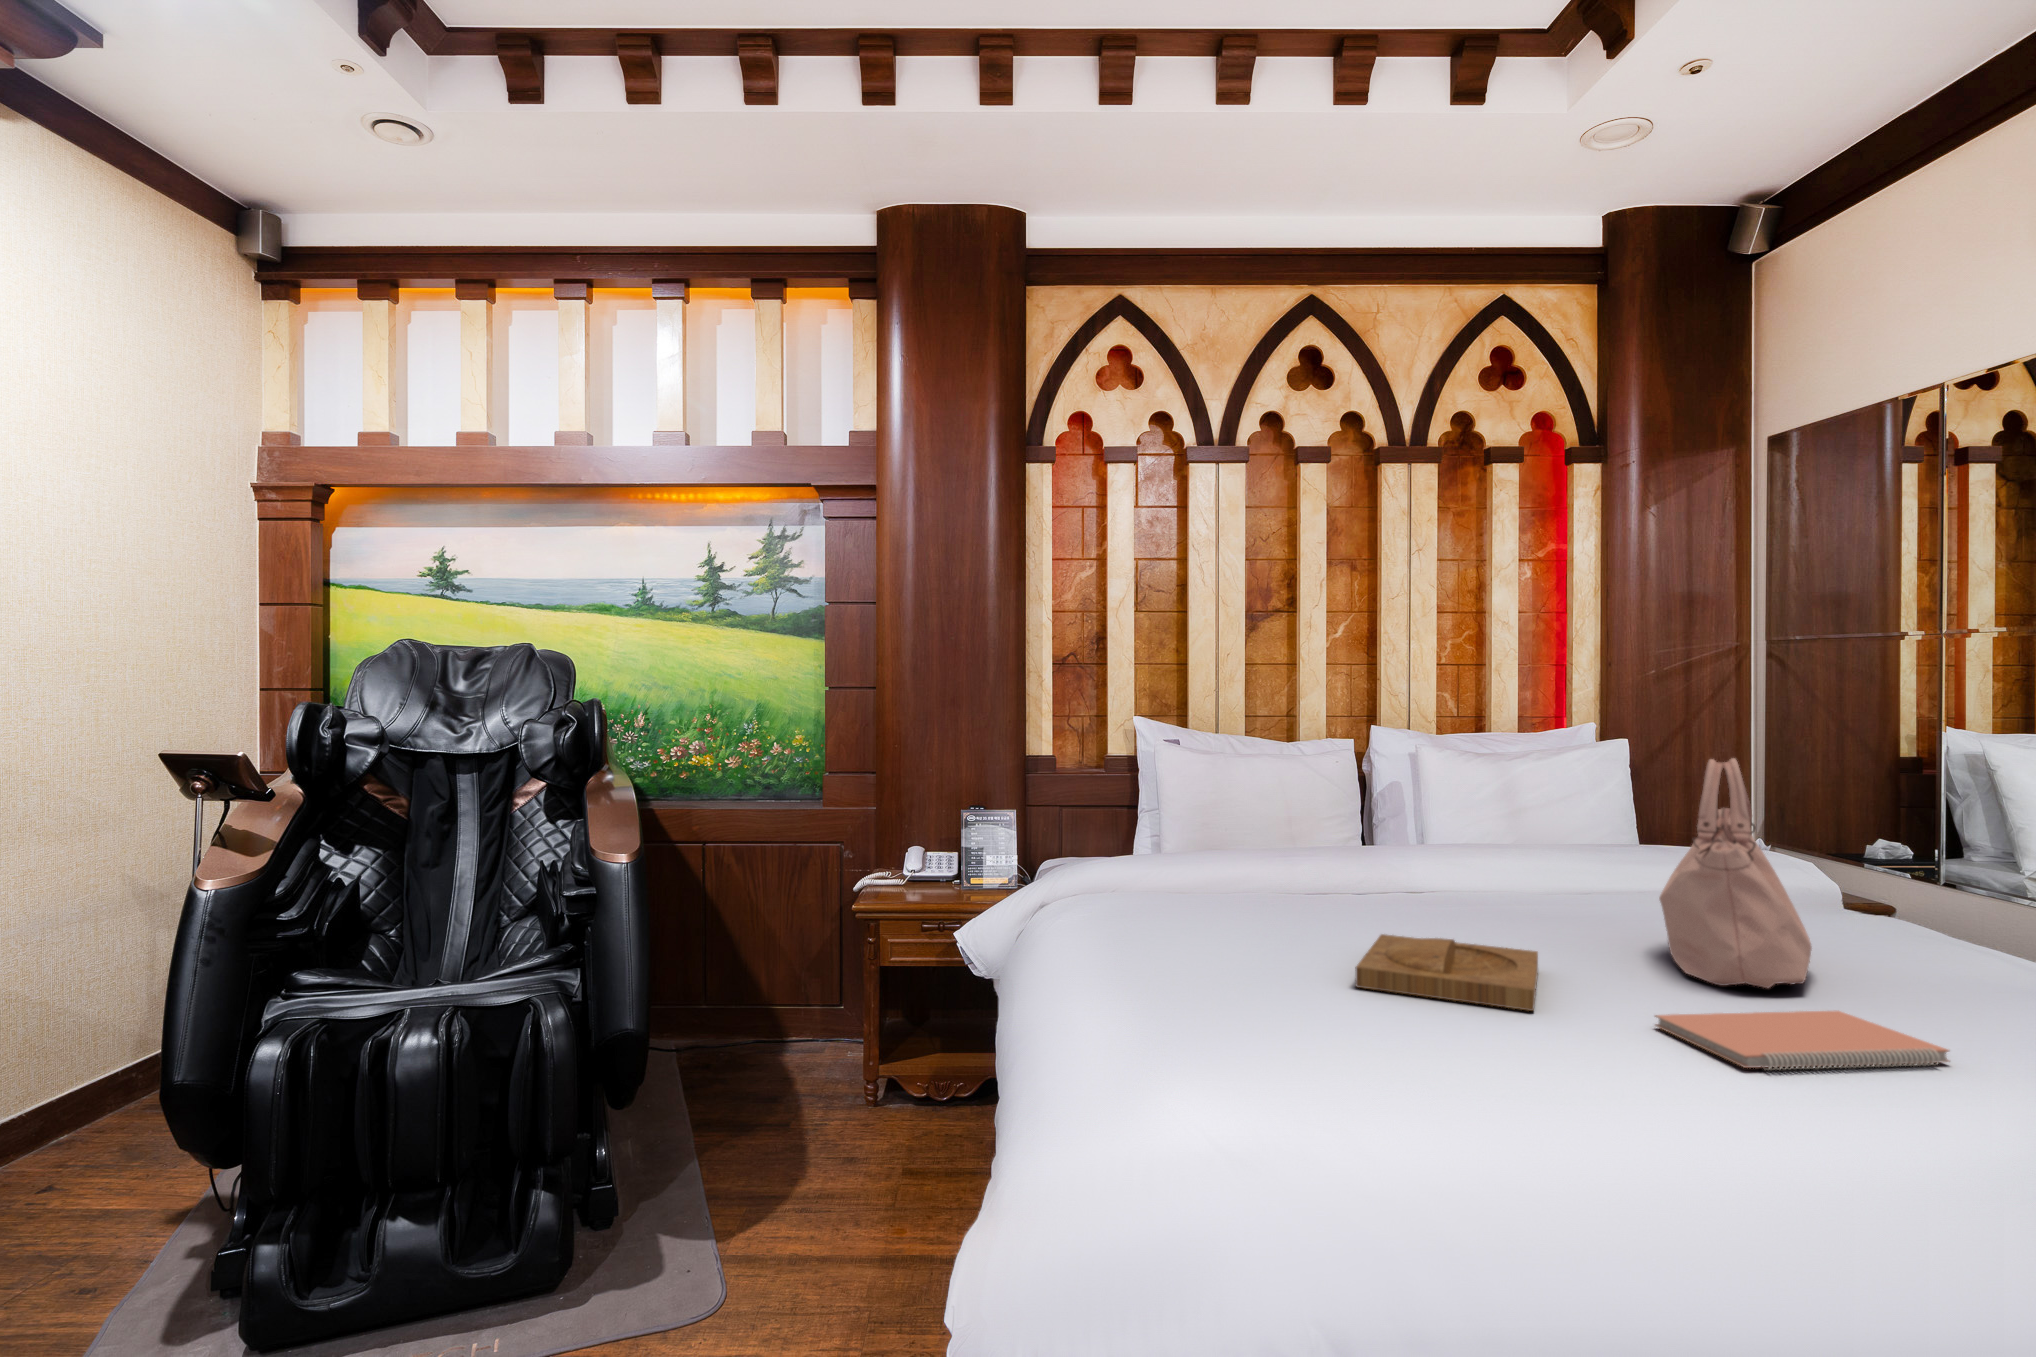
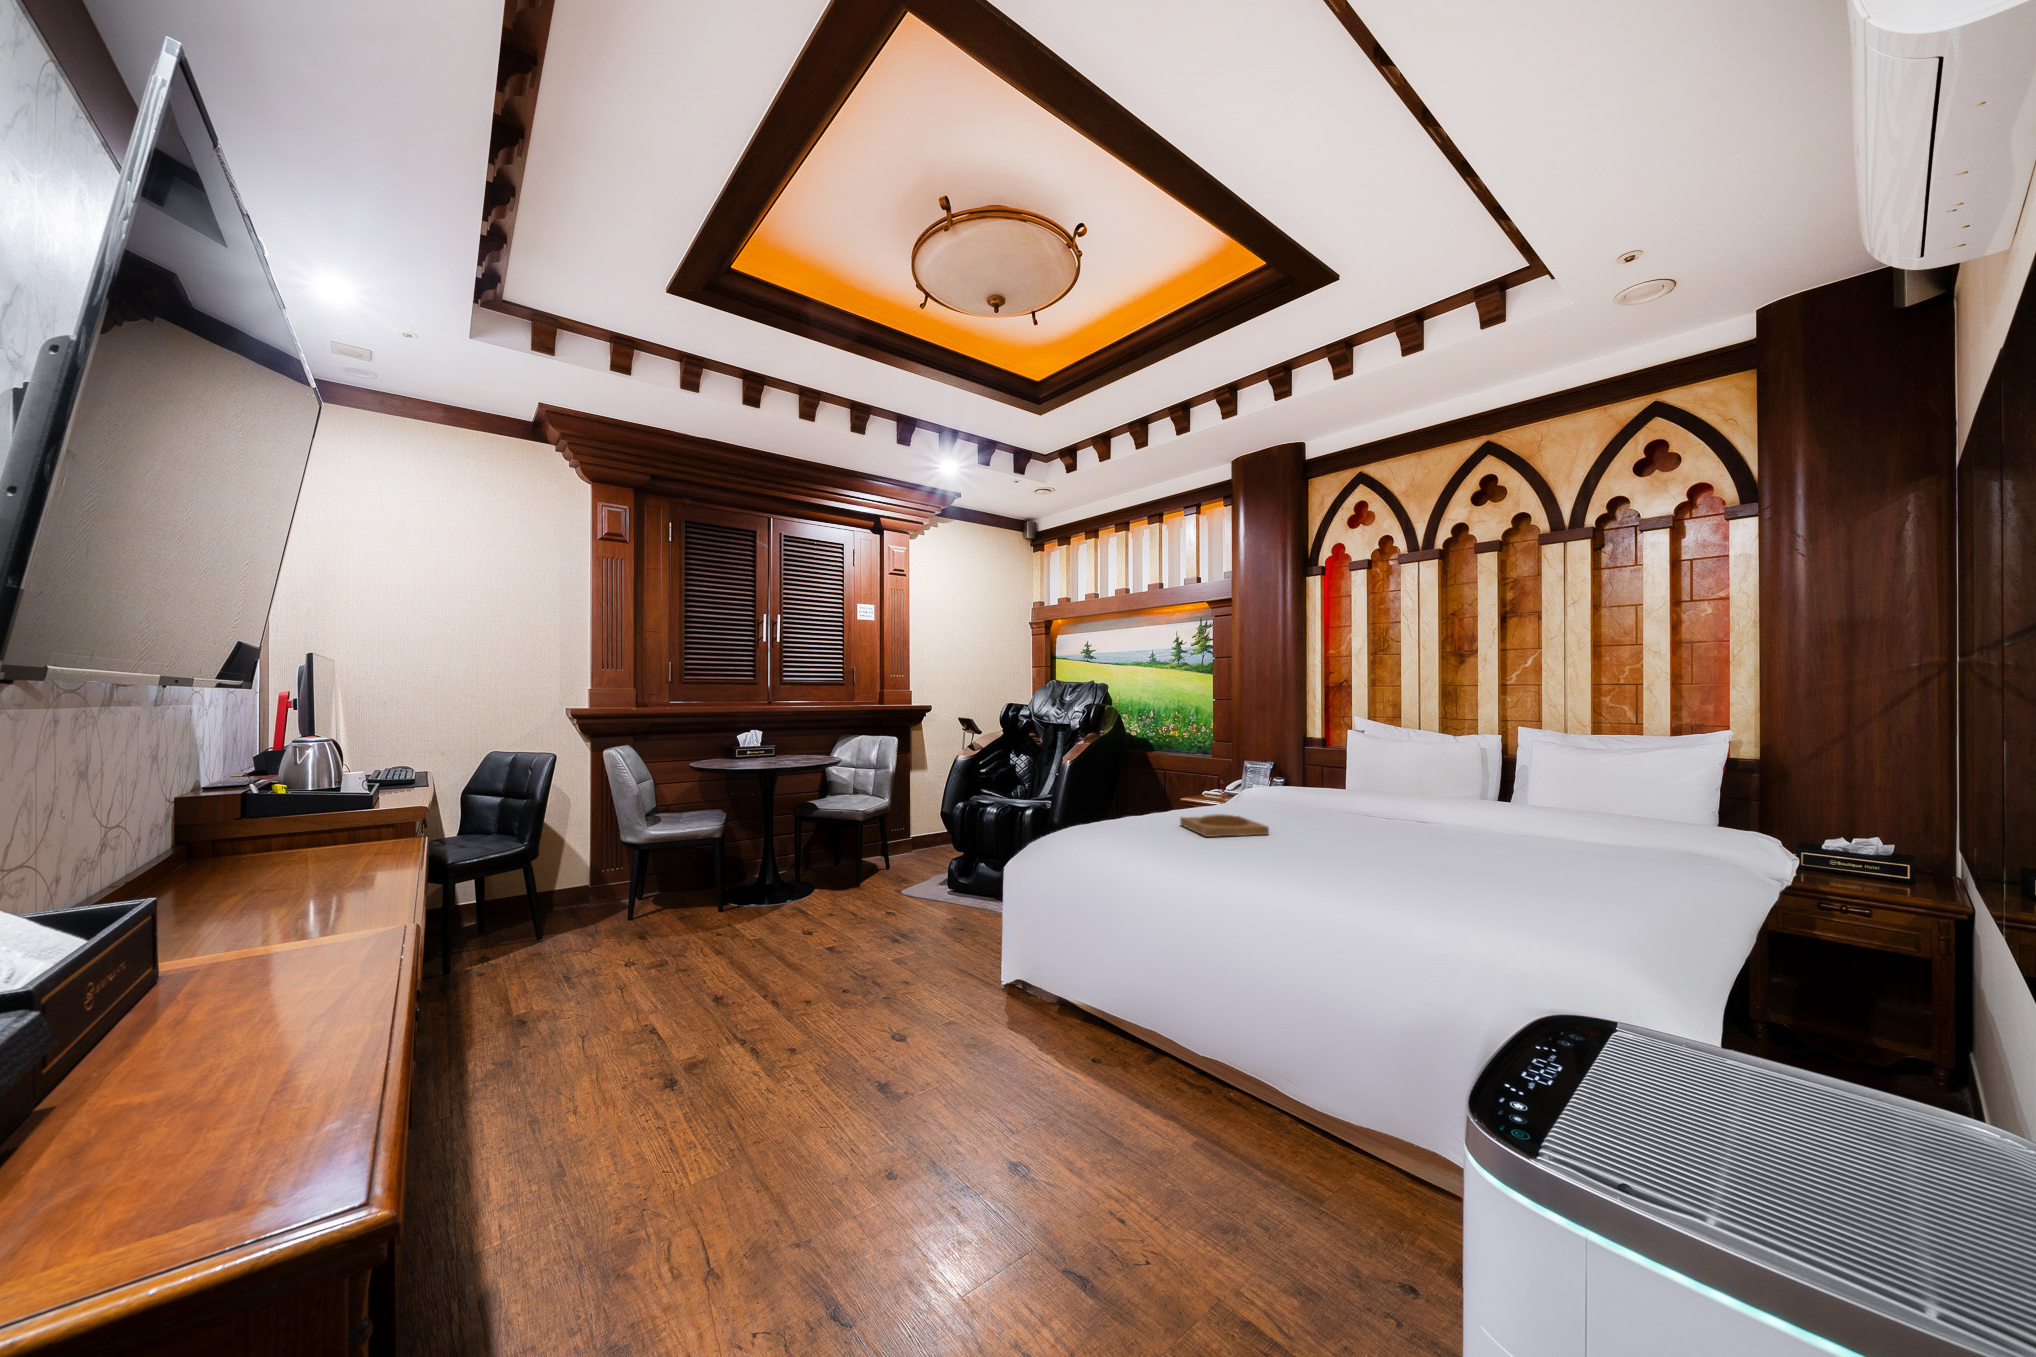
handbag: present [1659,758,1812,988] -> none [1306,746,1419,854]
notebook: present [1655,1011,1949,1070] -> none [1201,841,1301,865]

